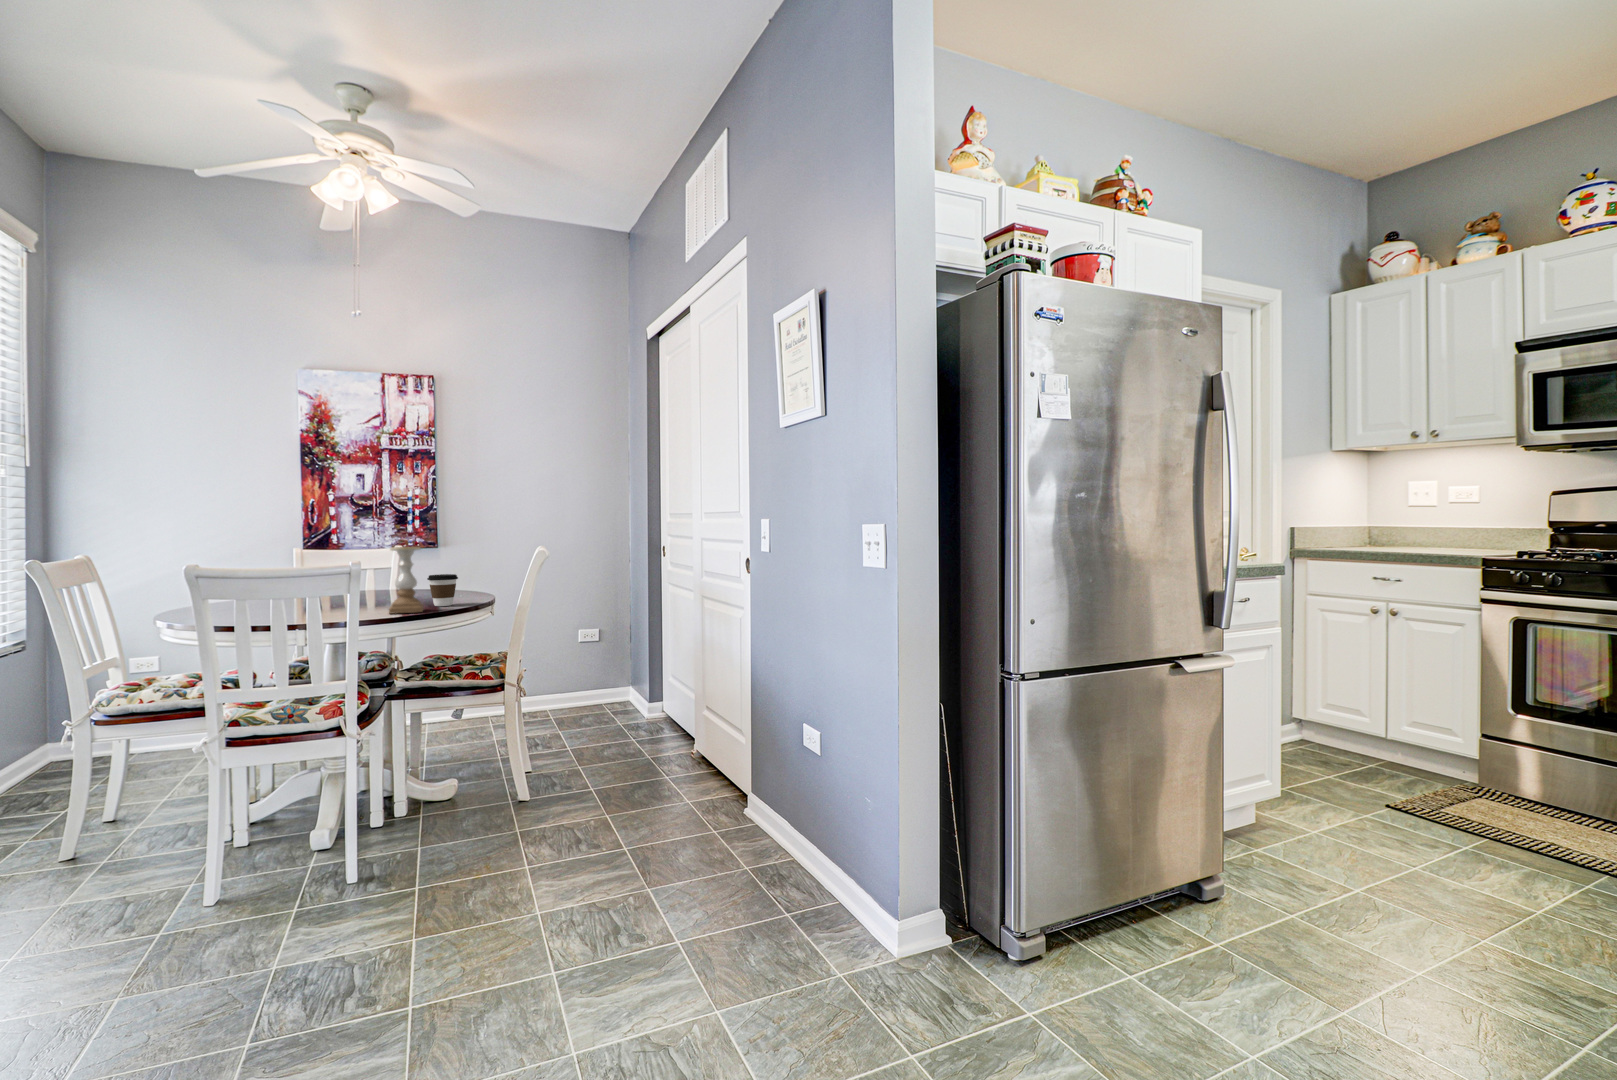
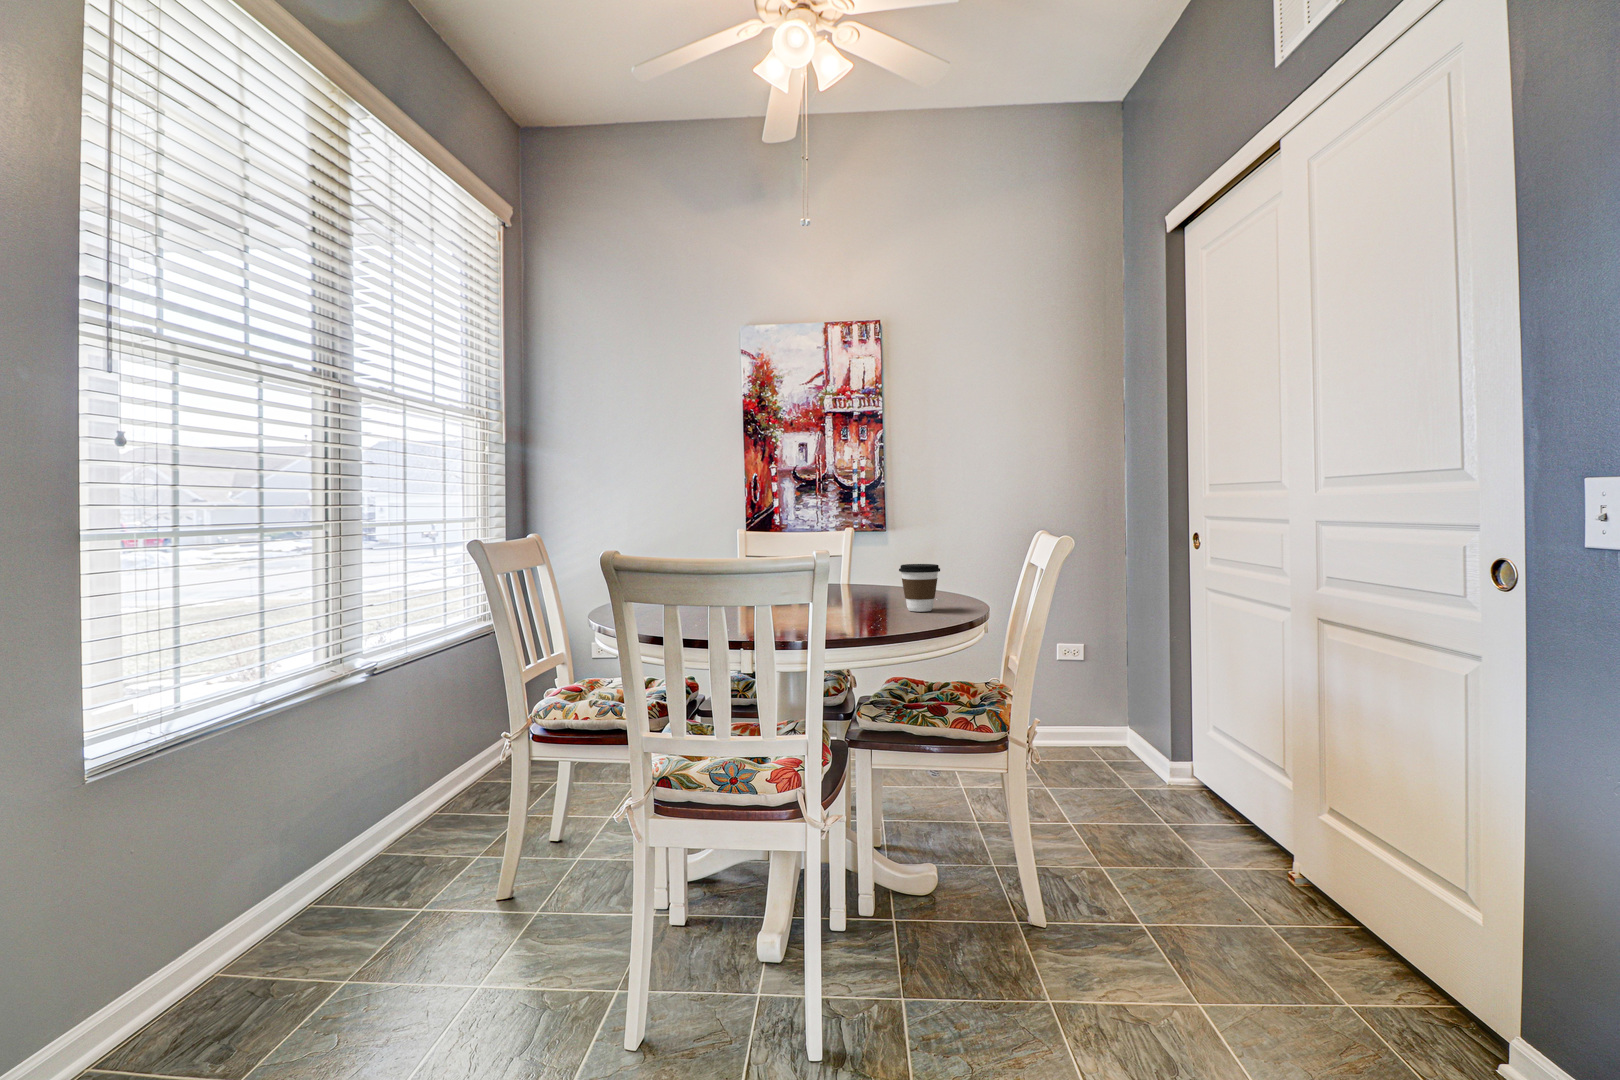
candle holder: present [389,547,424,614] -> none [853,521,899,621]

